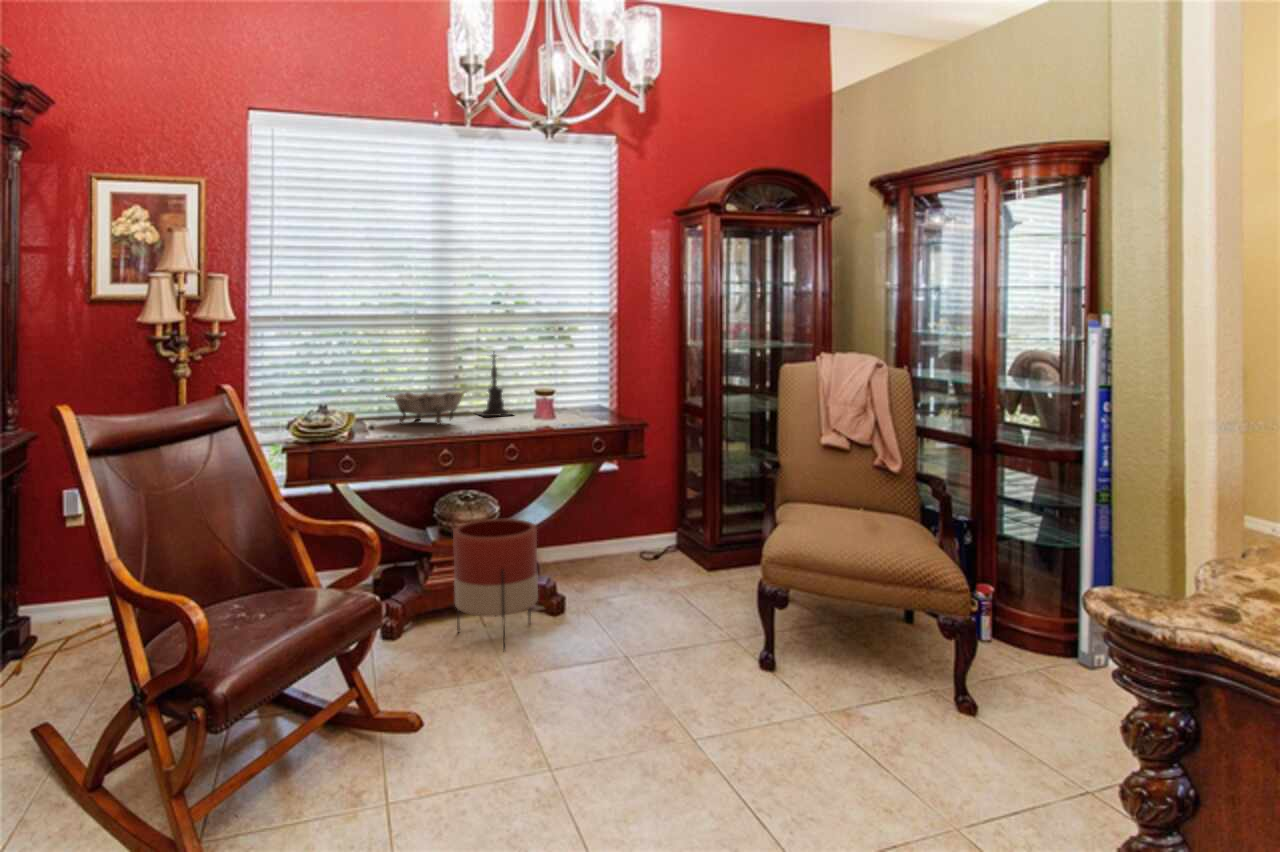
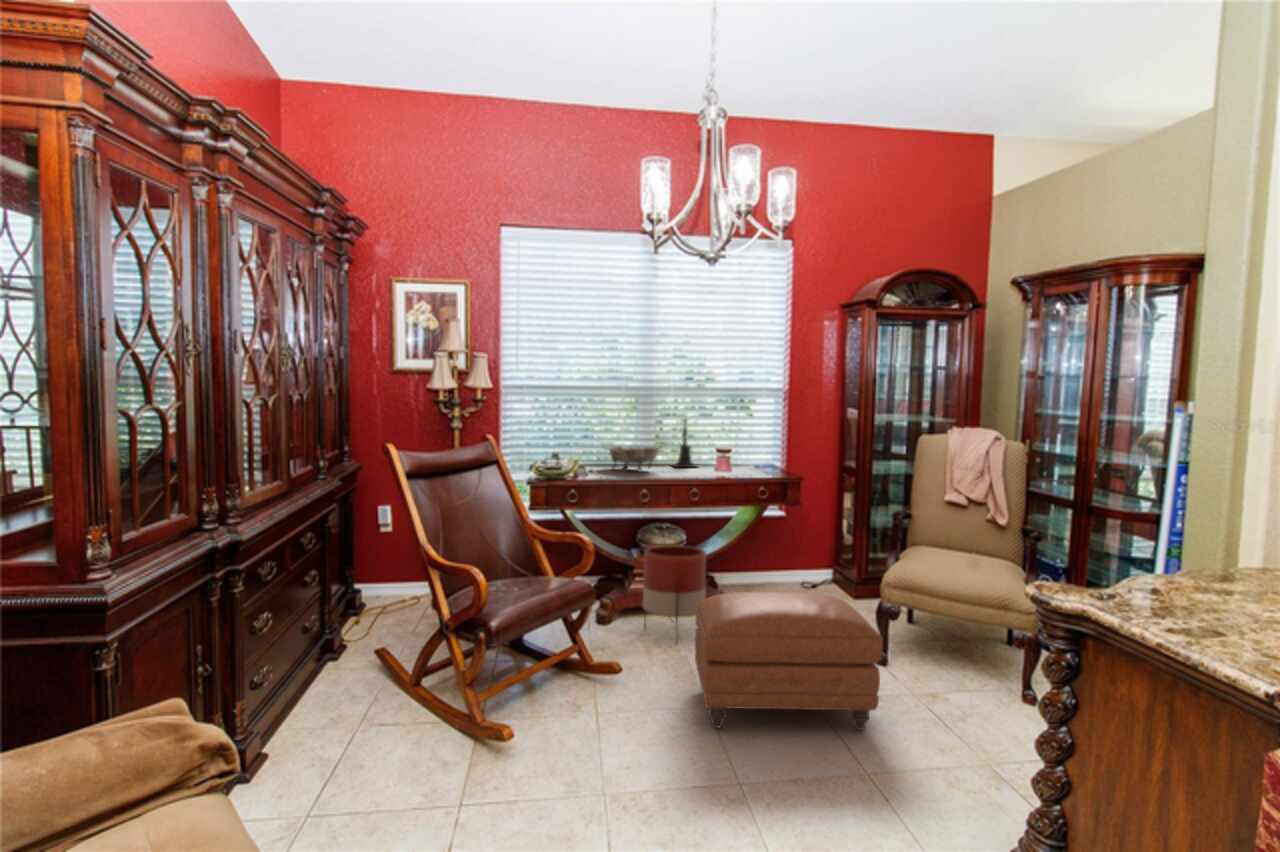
ottoman: none [537,576,799,787] -> present [695,592,883,730]

